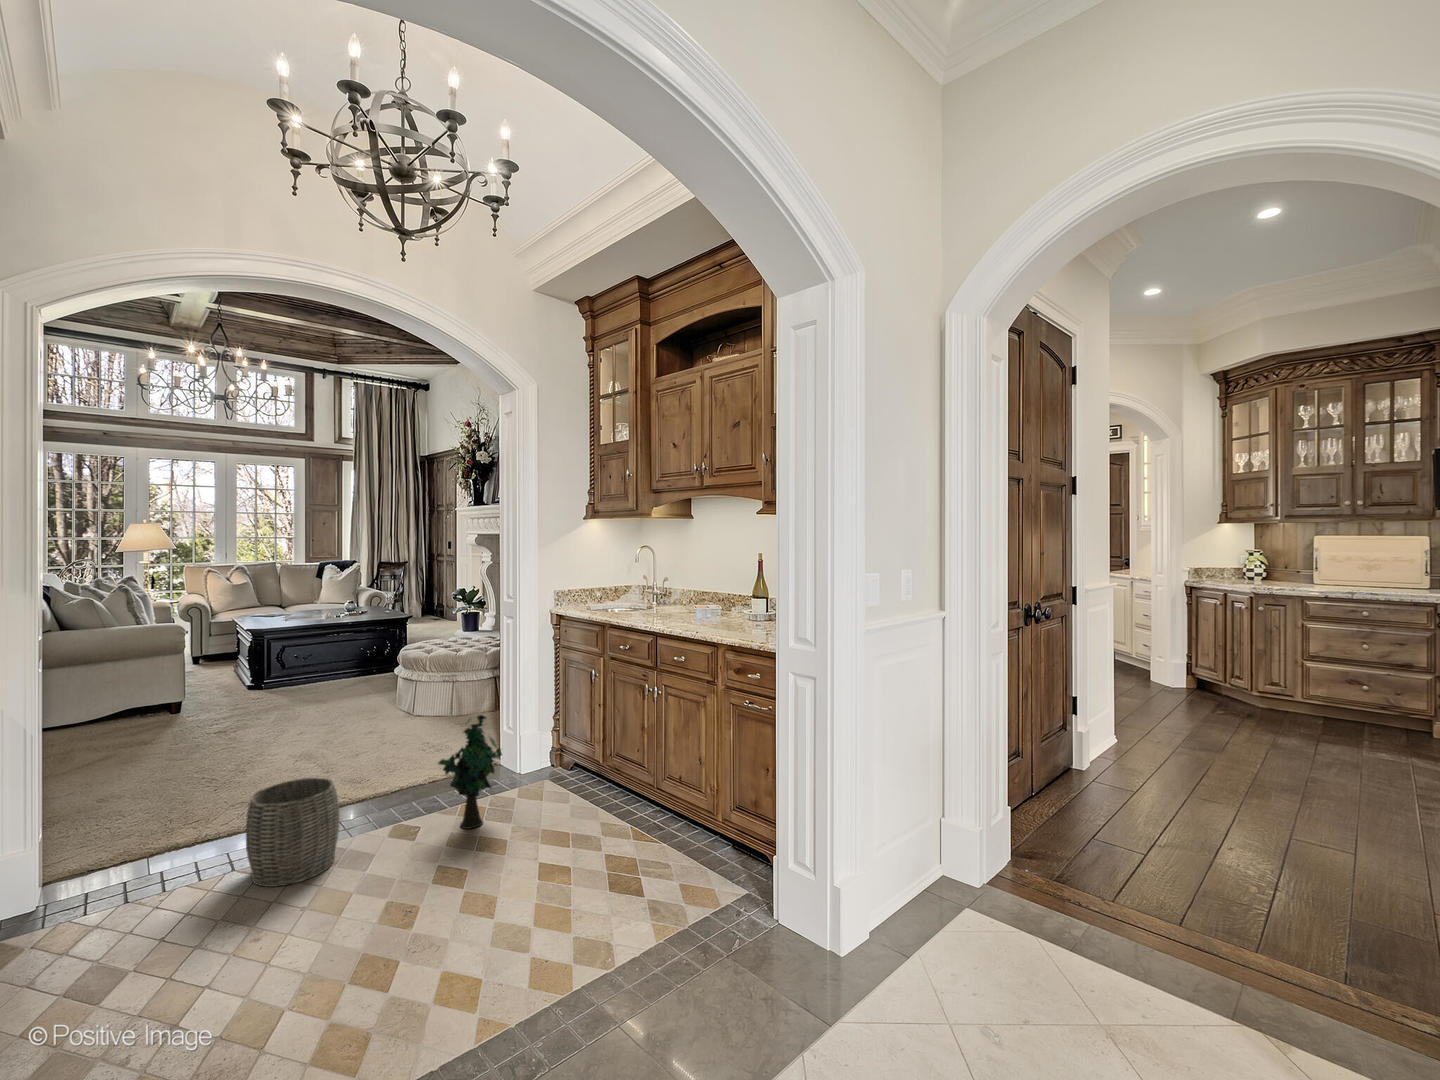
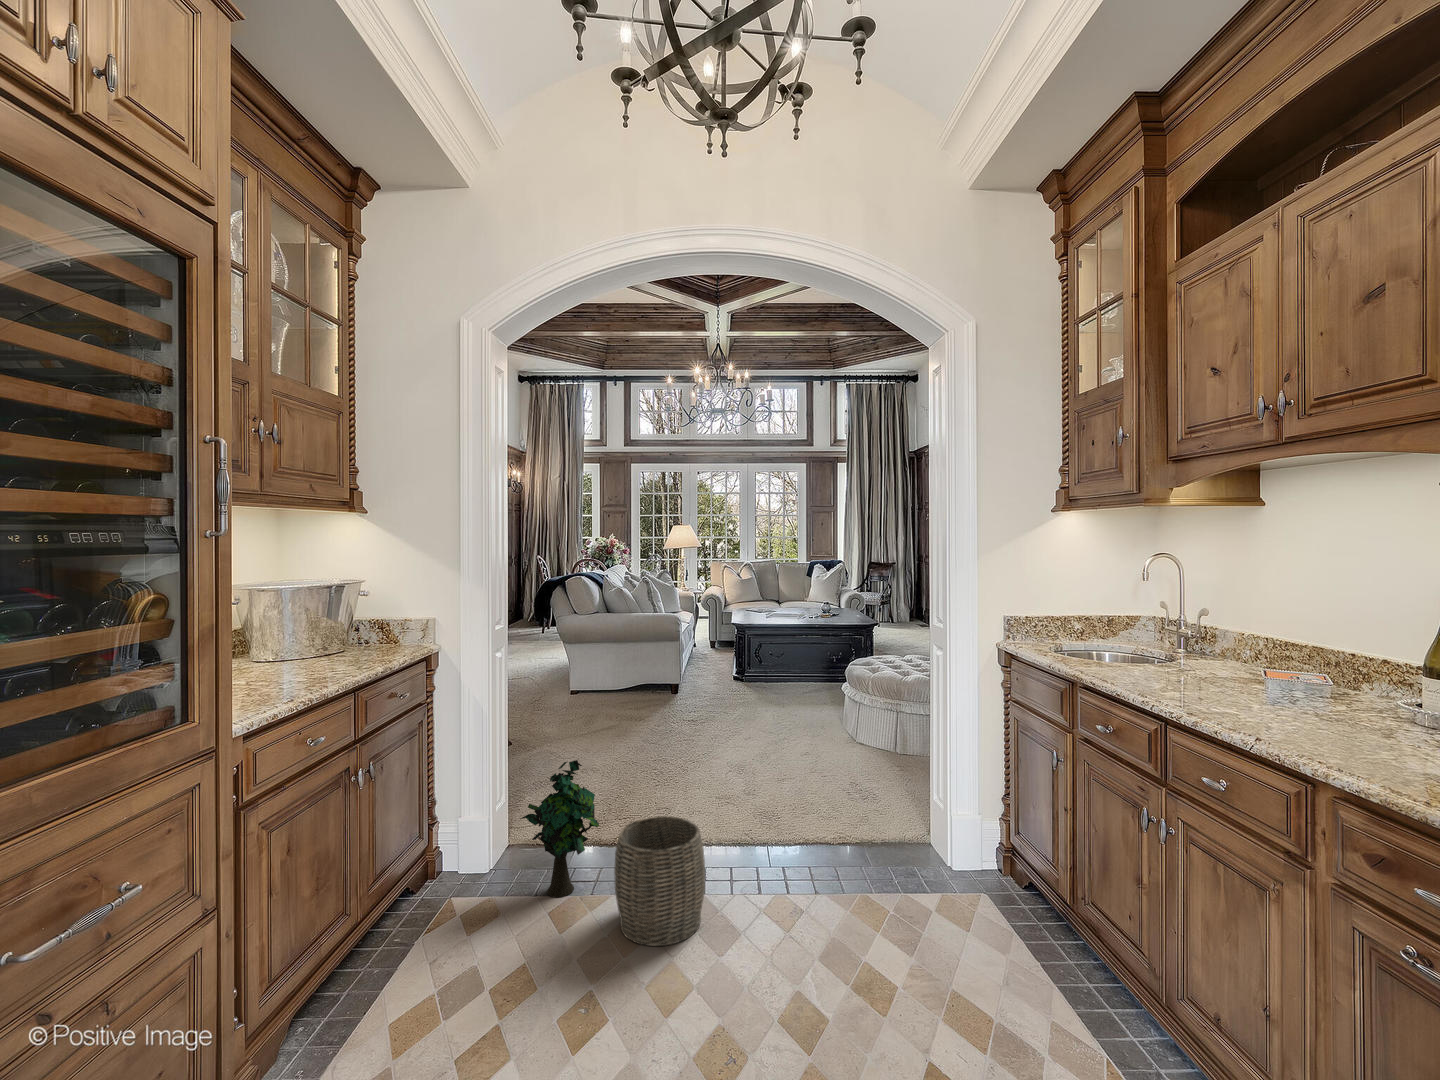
decorative plant: present [438,715,502,829] -> present [520,760,599,897]

